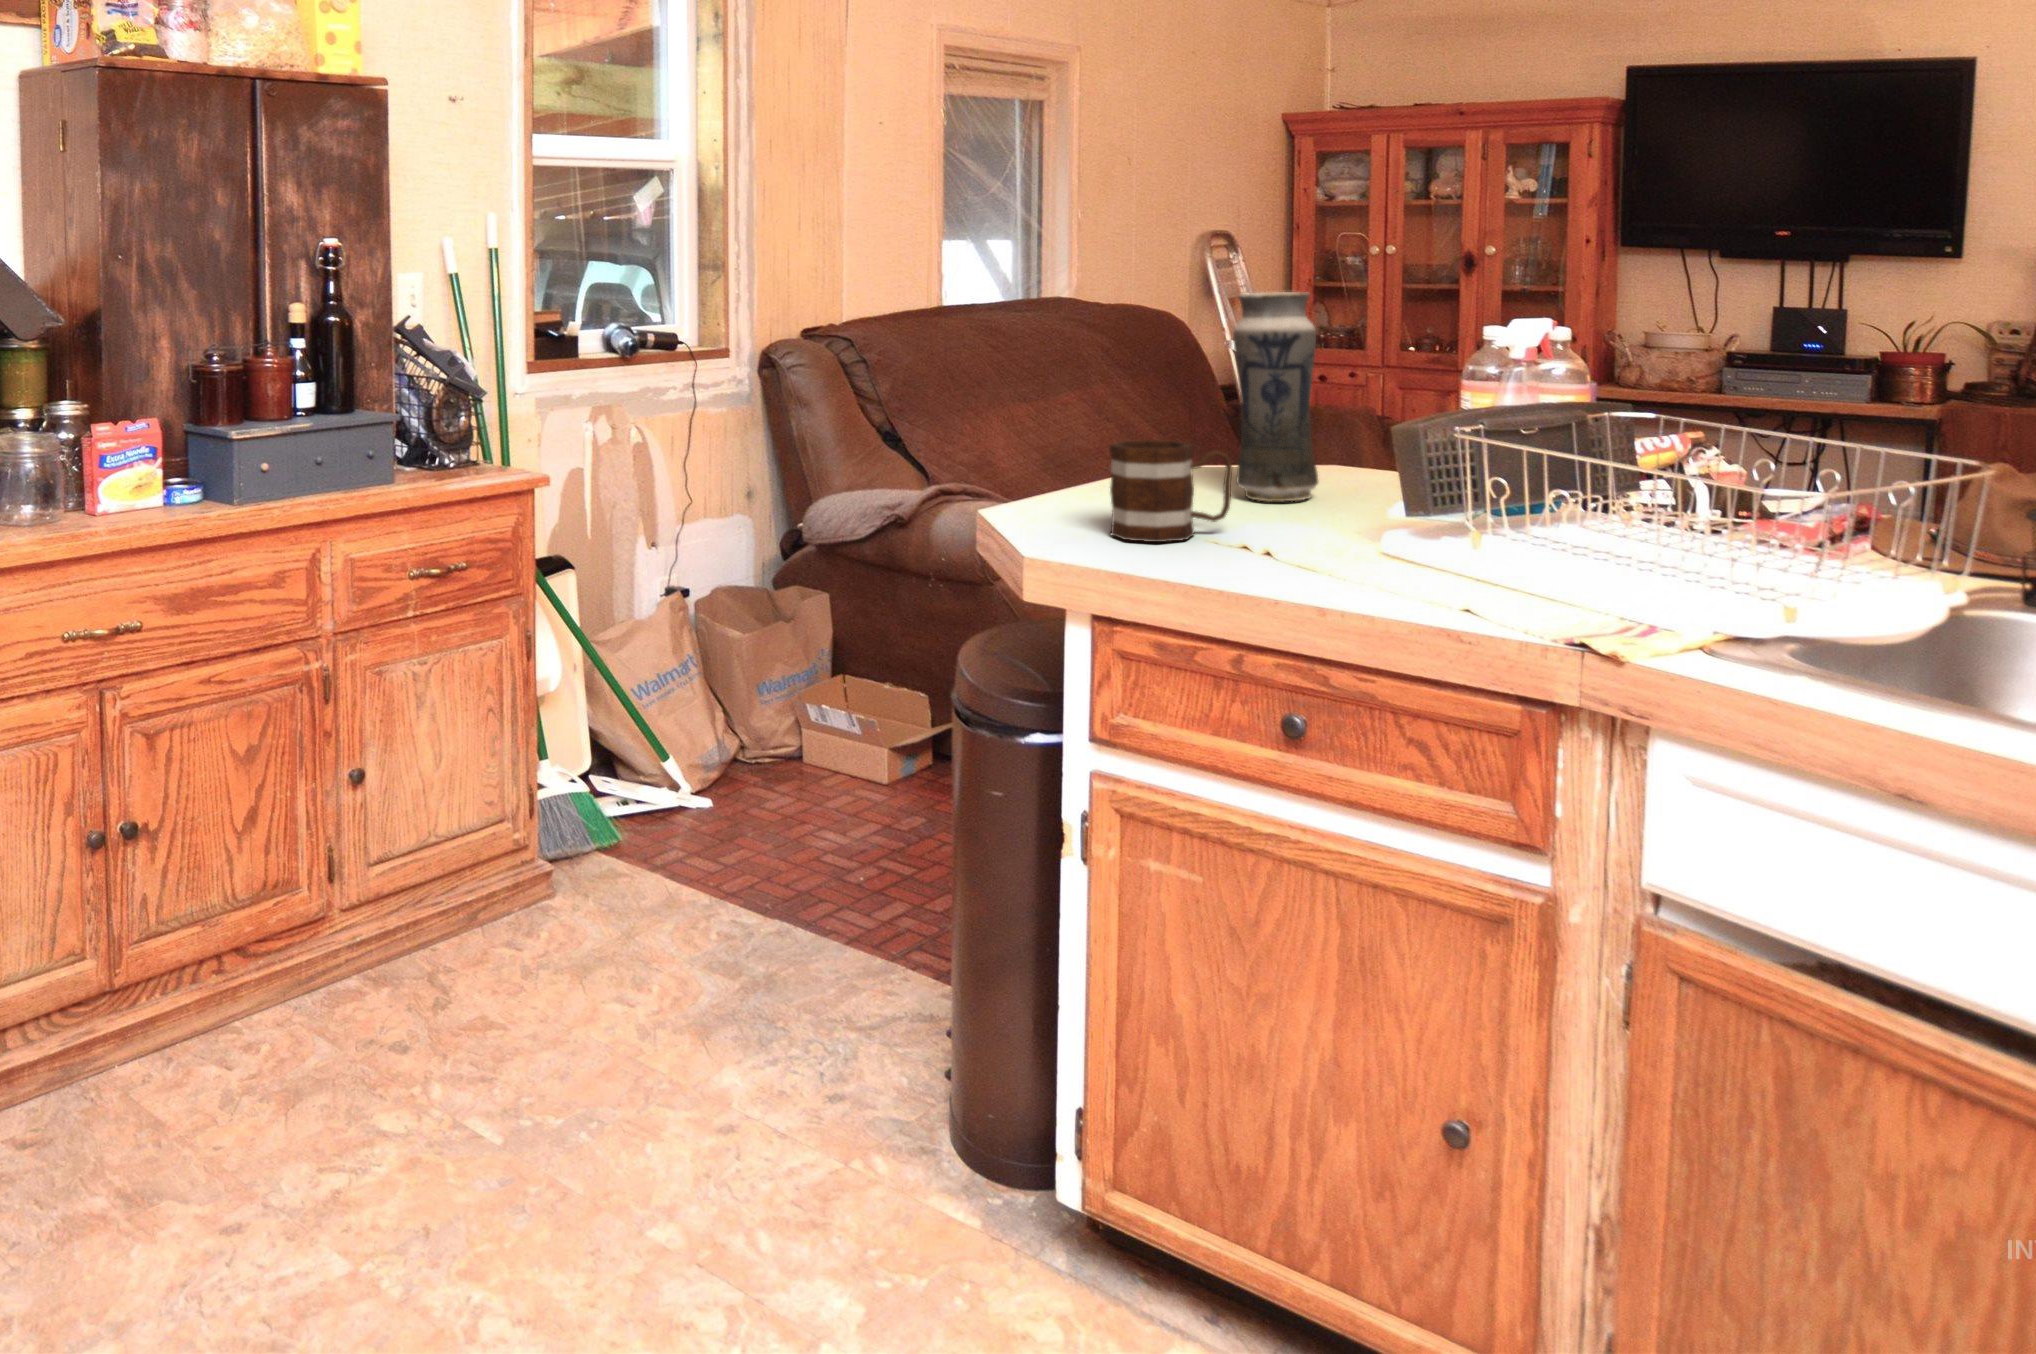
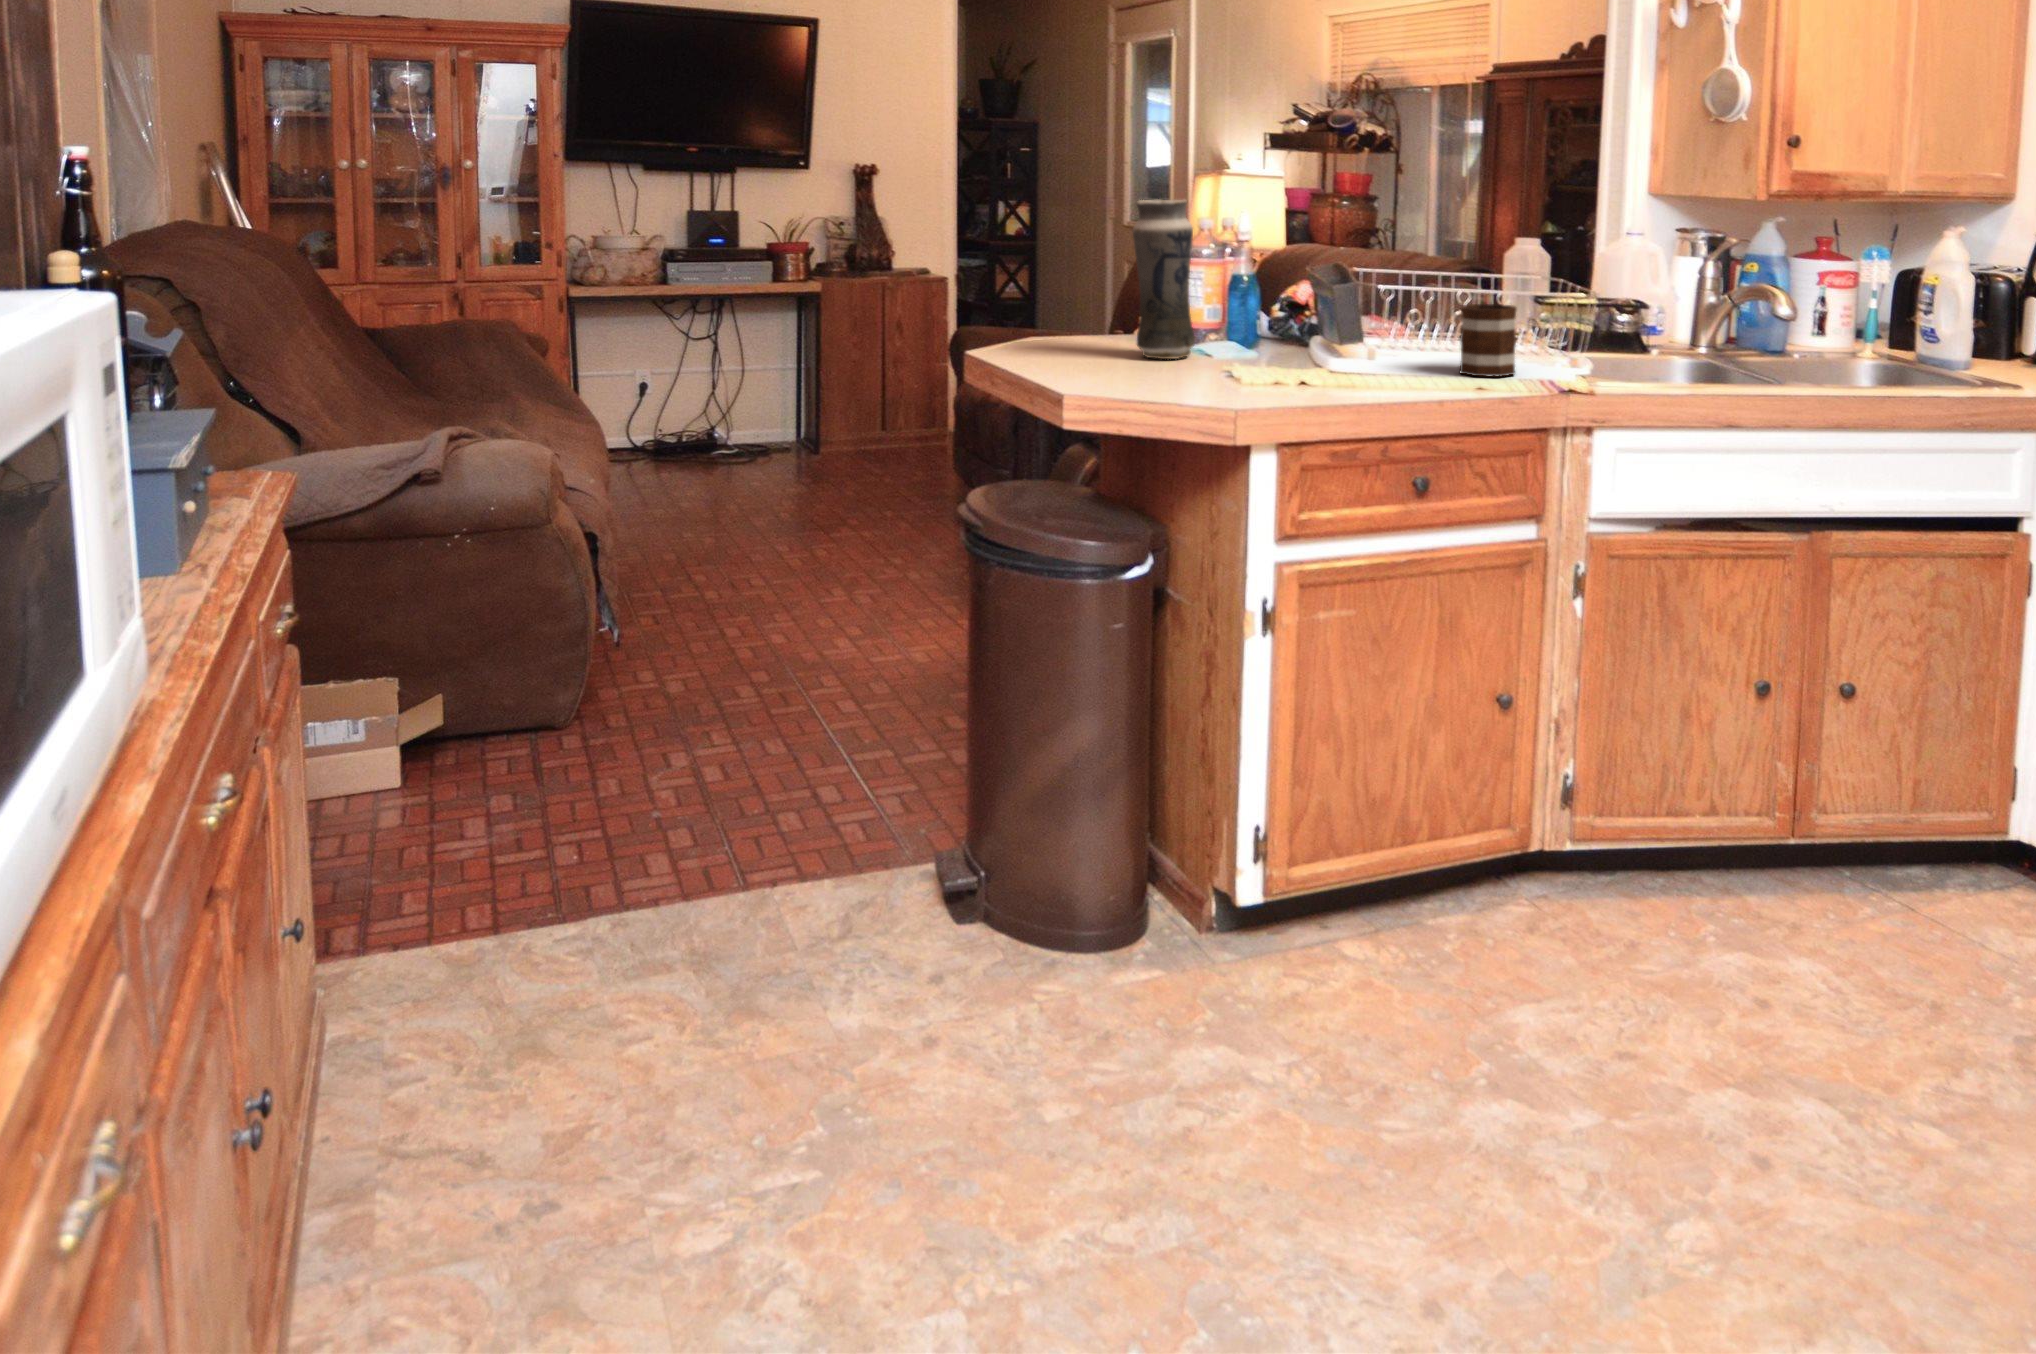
mug: present [1110,440,1232,542] -> present [1460,304,1516,377]

